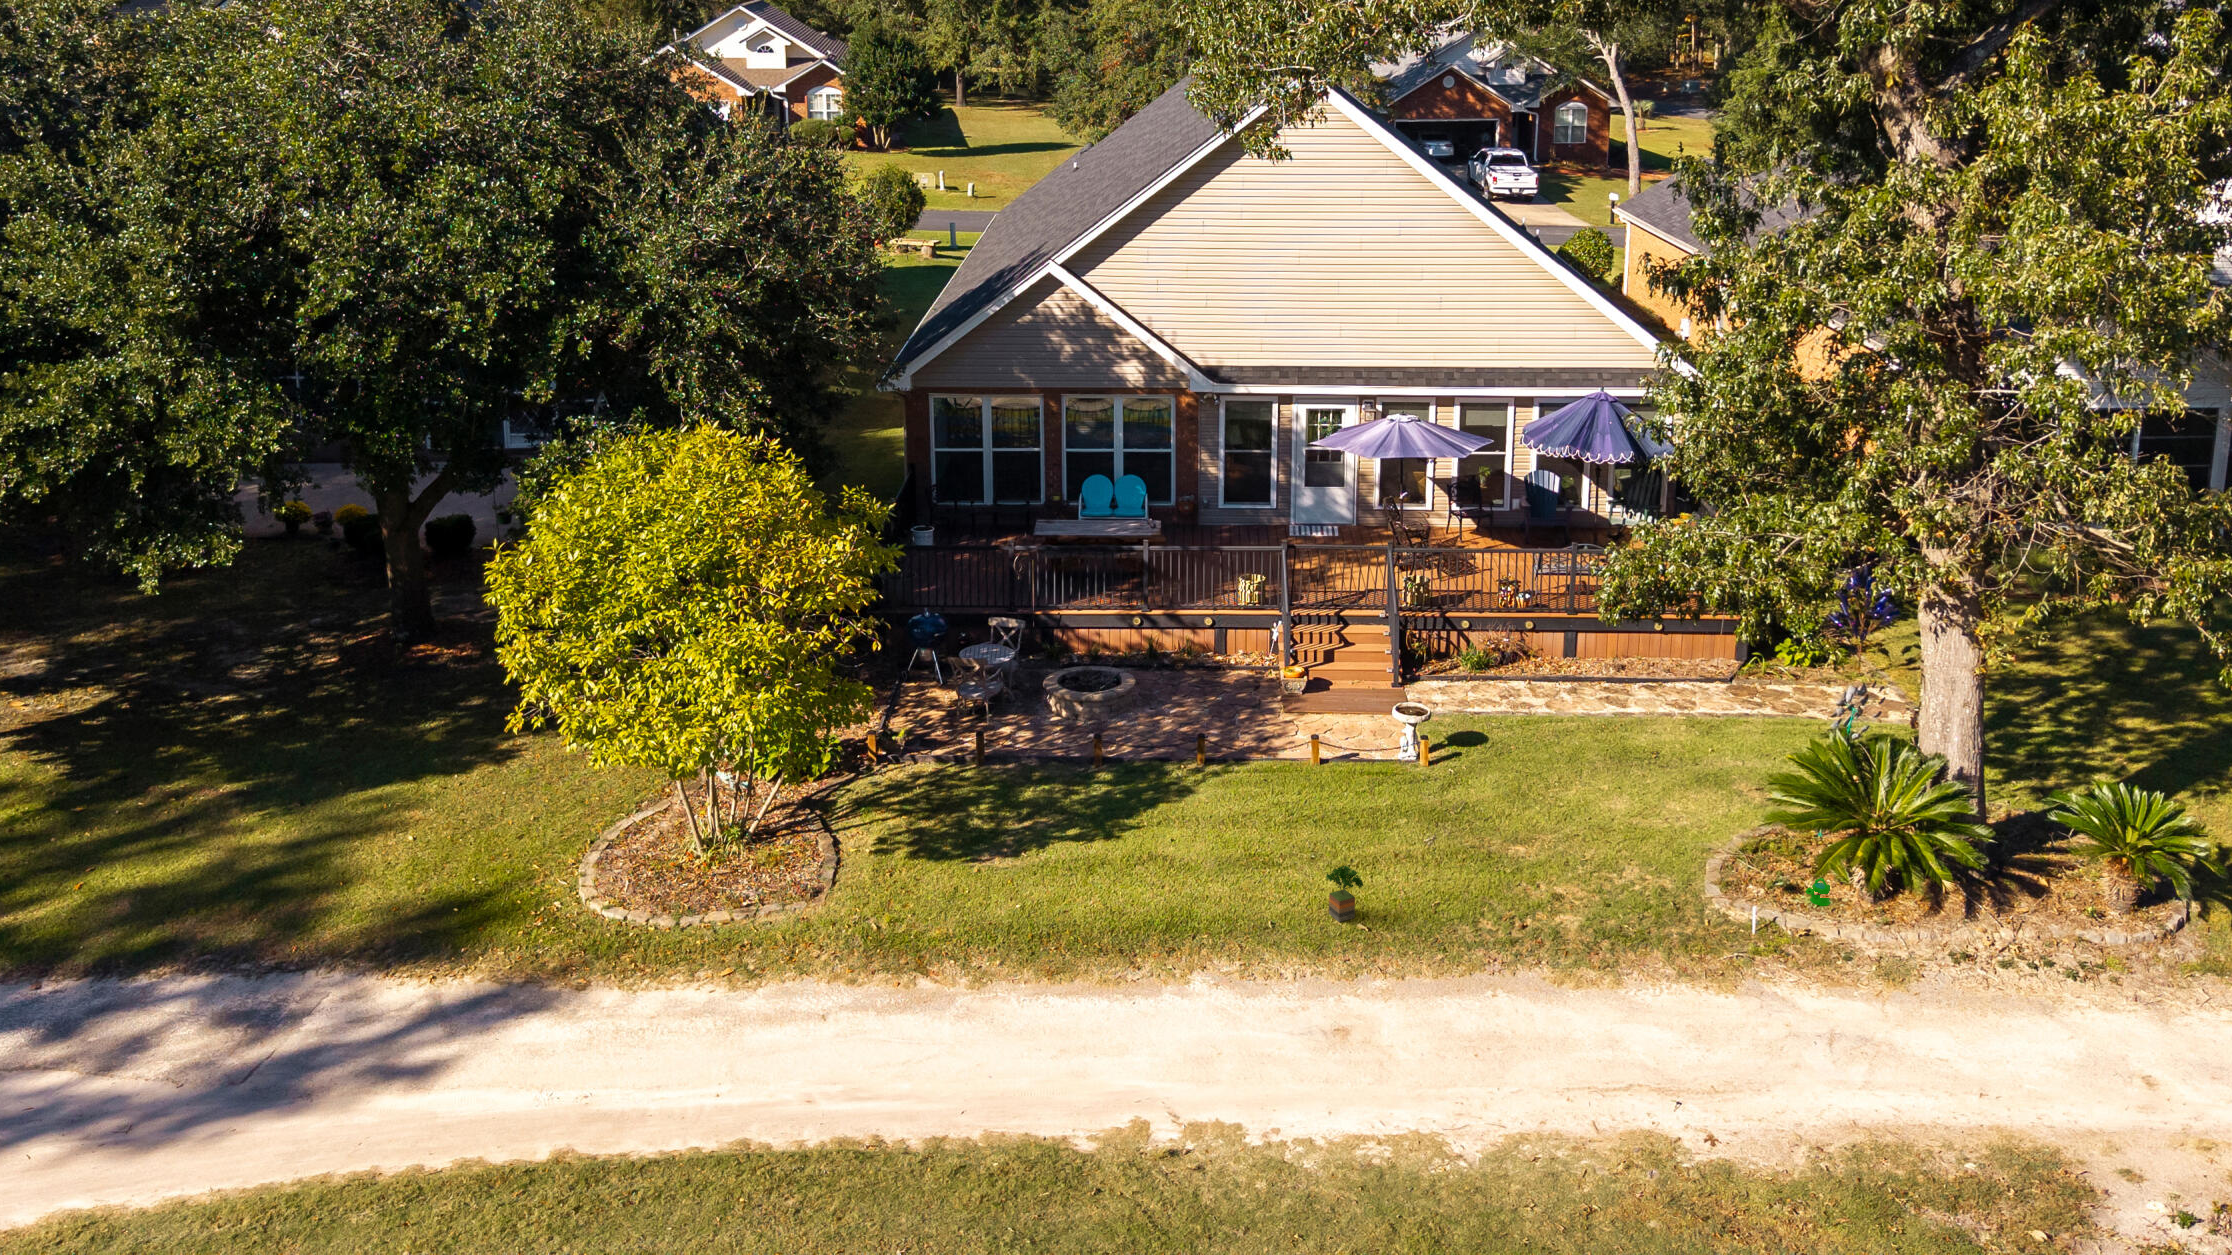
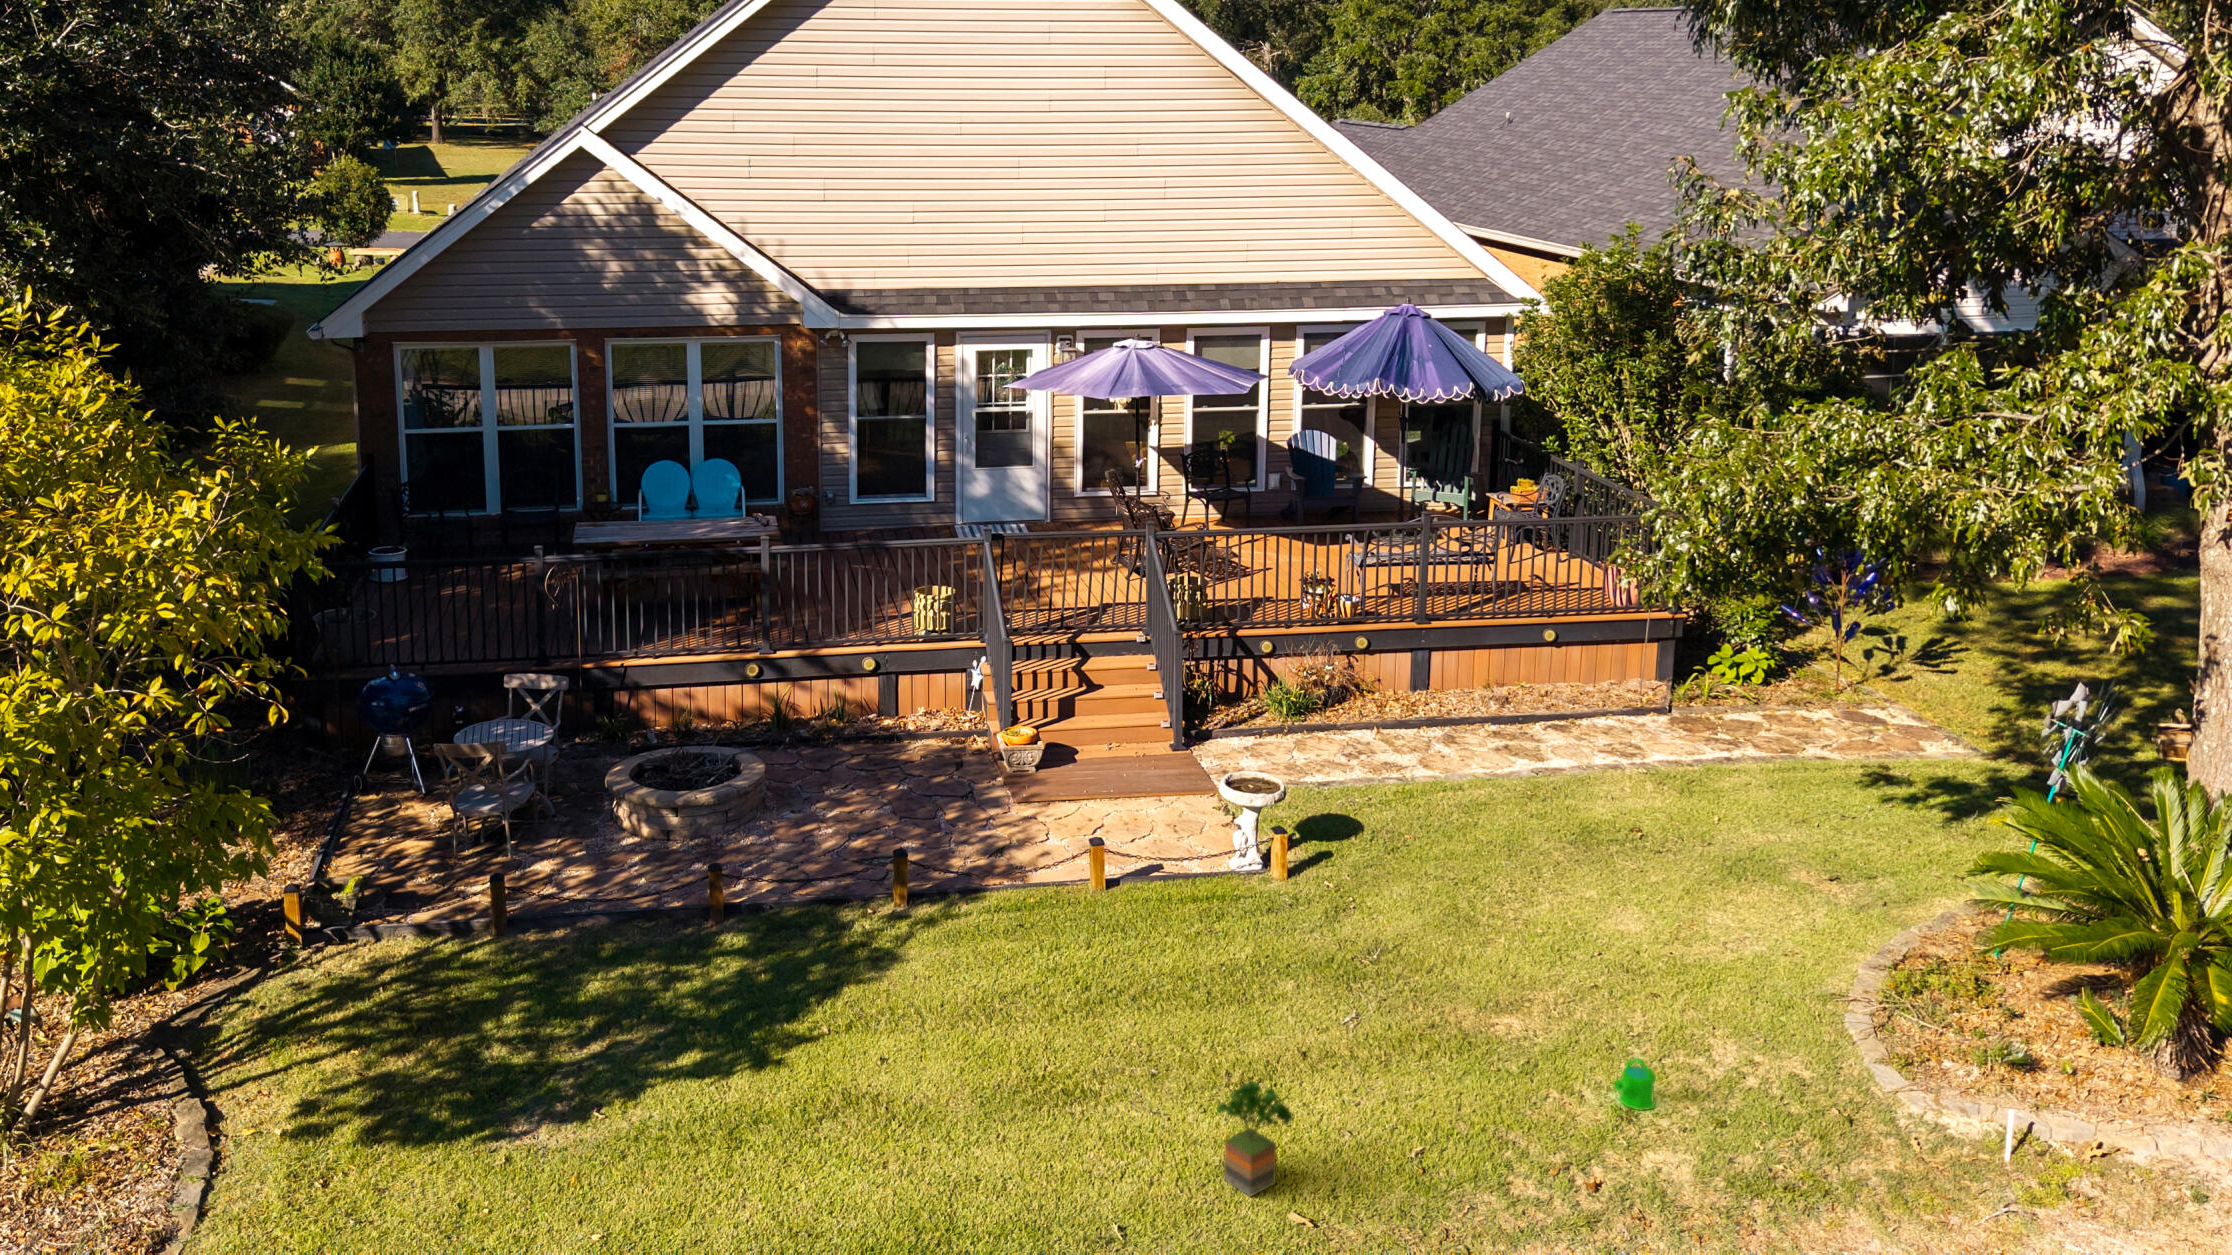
watering can: present [1806,878,1830,906] -> present [1614,1057,1656,1110]

